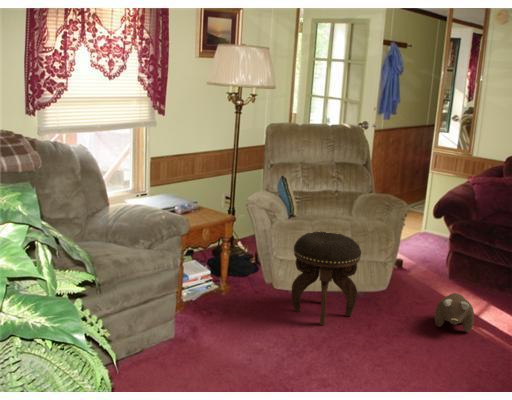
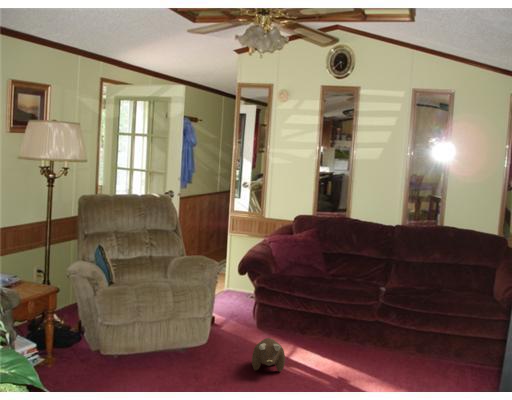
footstool: present [292,231,361,325] -> none [119,295,183,385]

